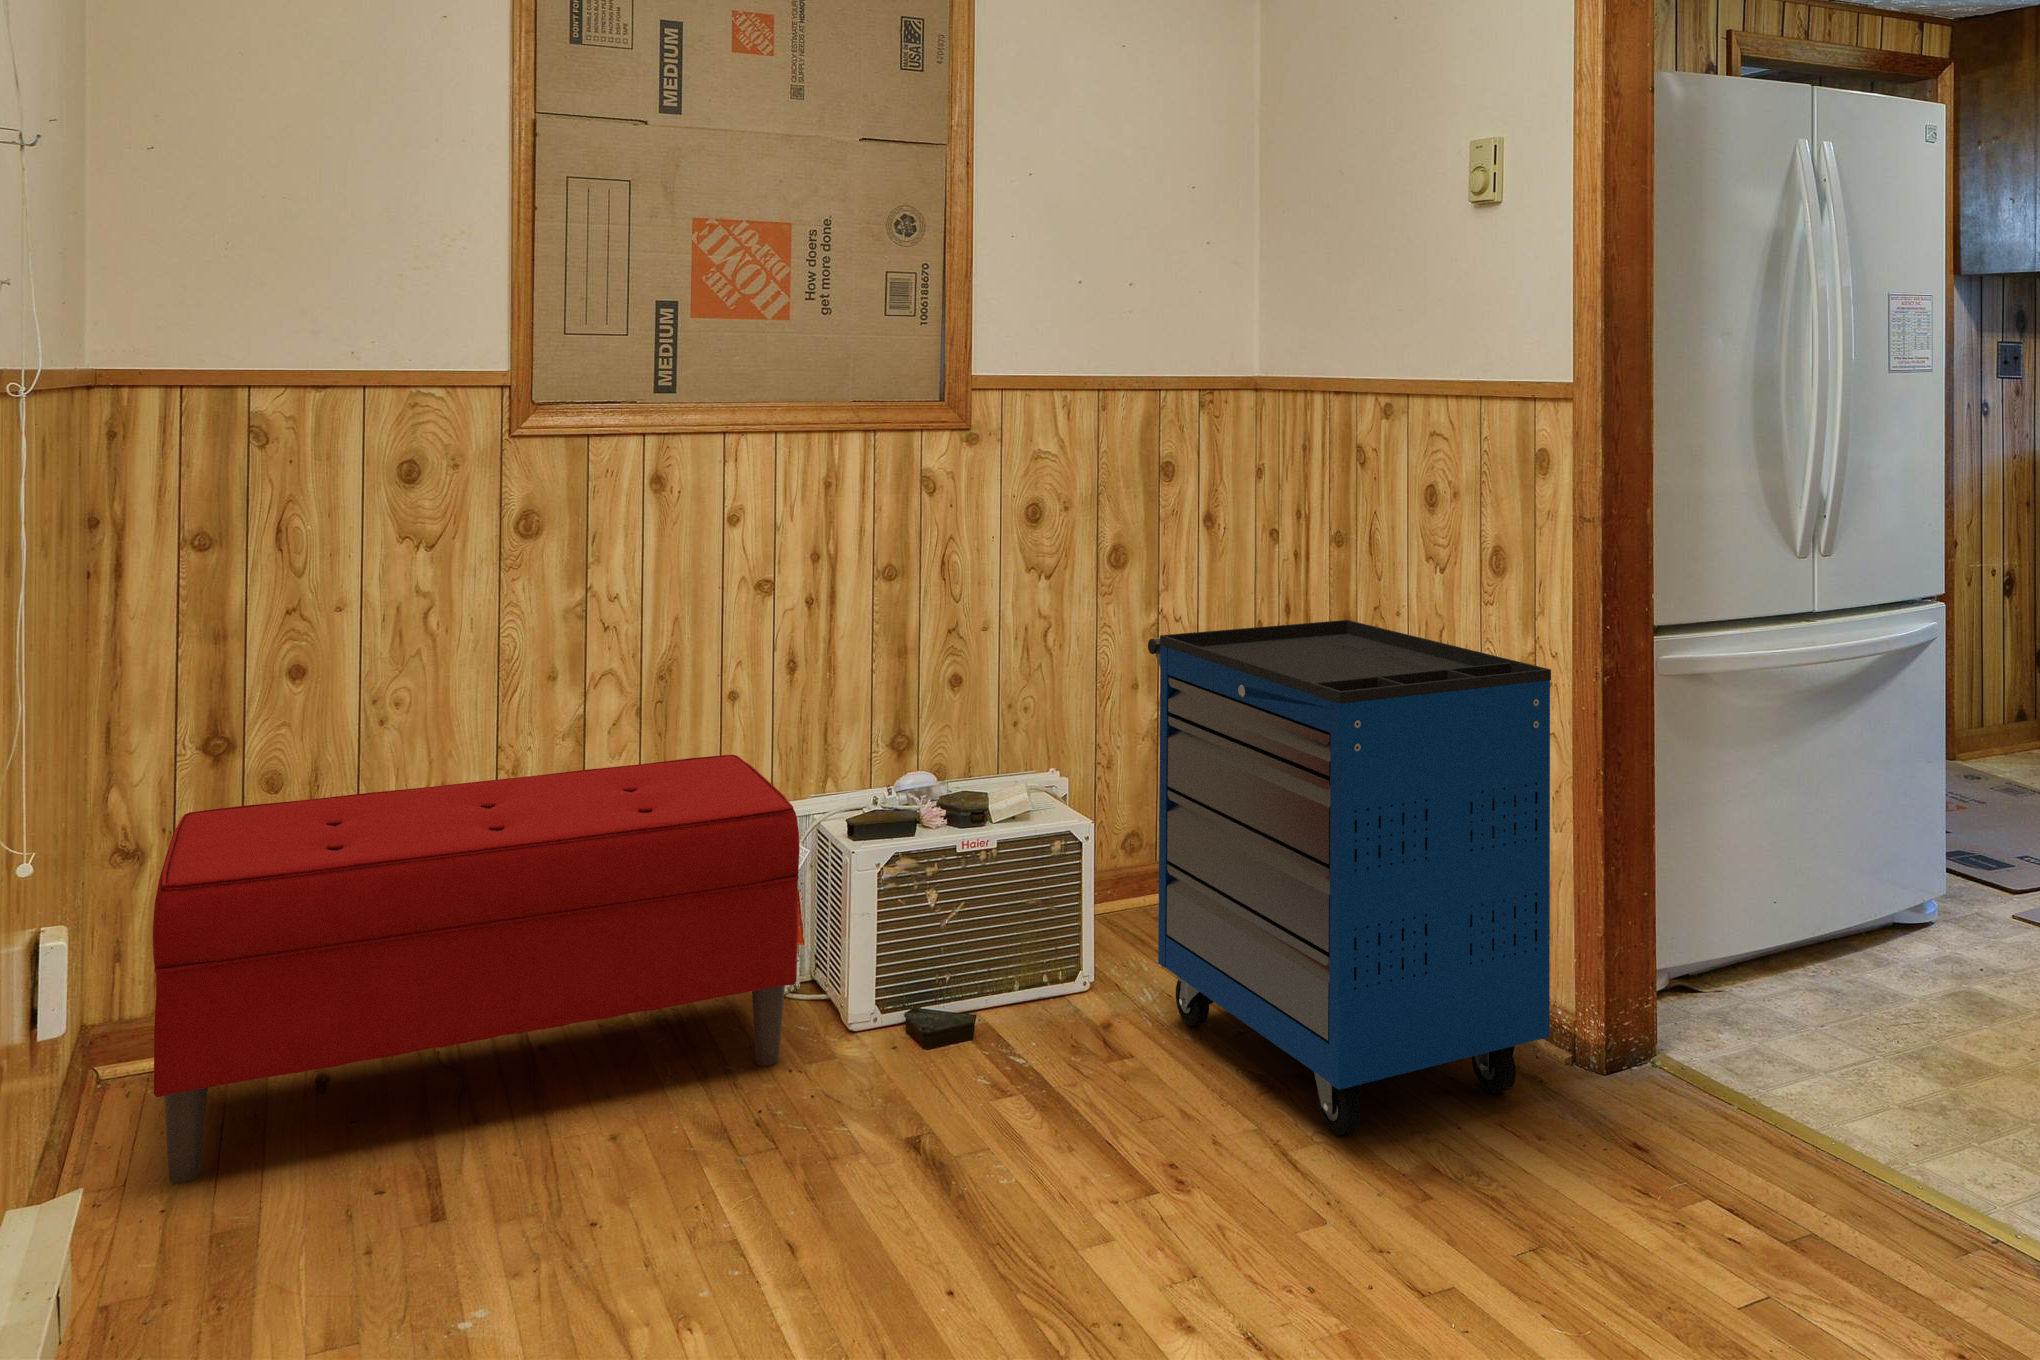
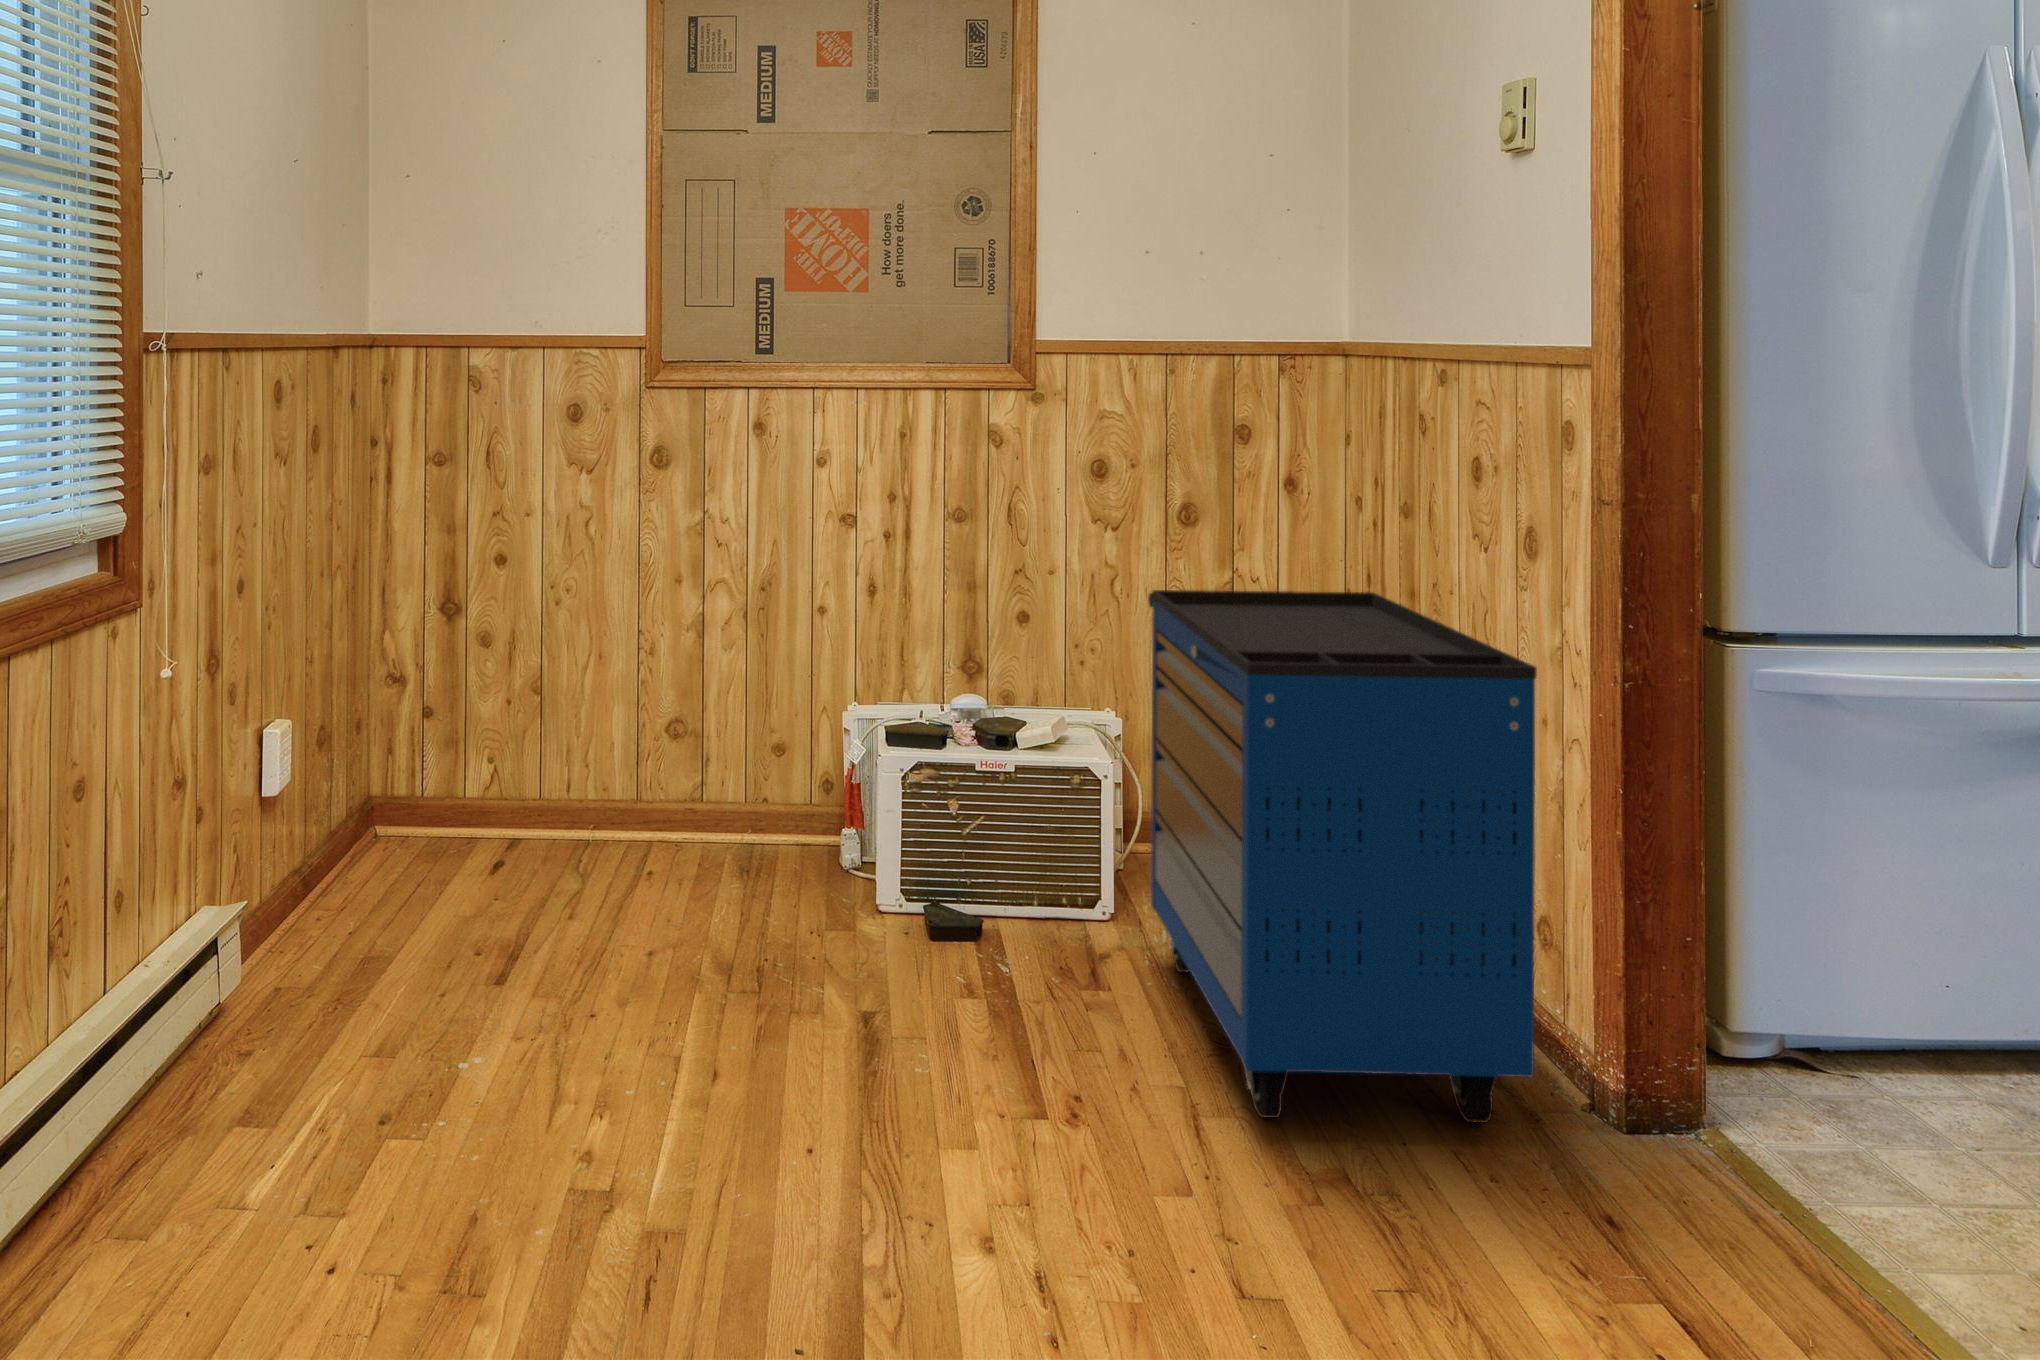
bench: present [153,755,800,1183] -> none [360,652,823,922]

